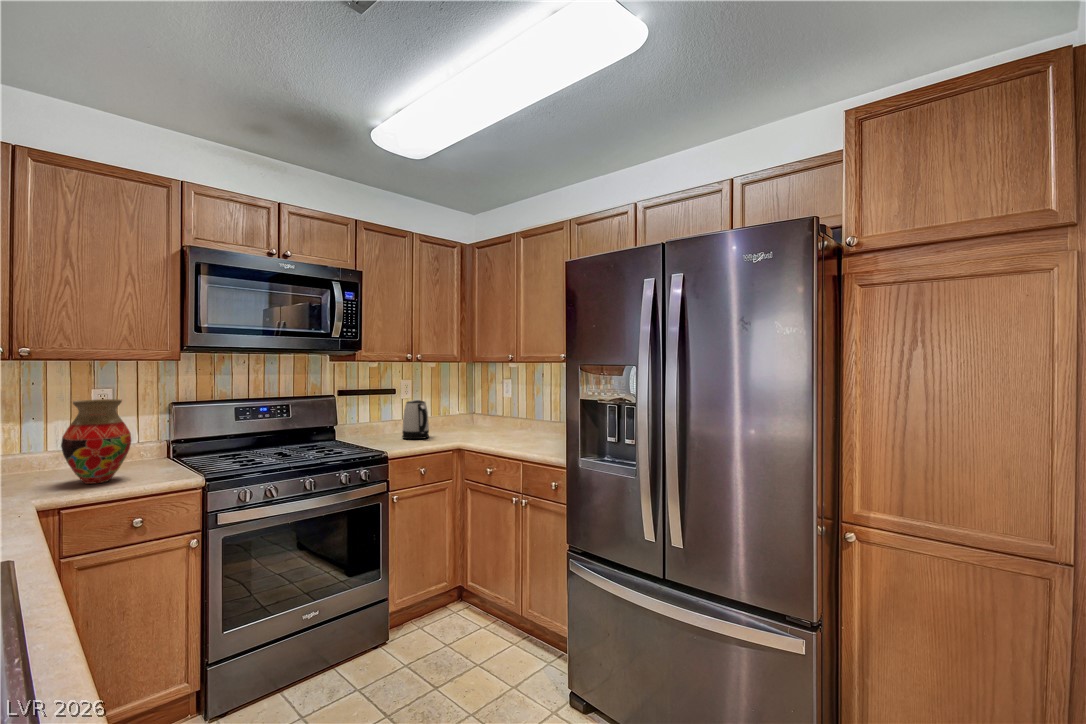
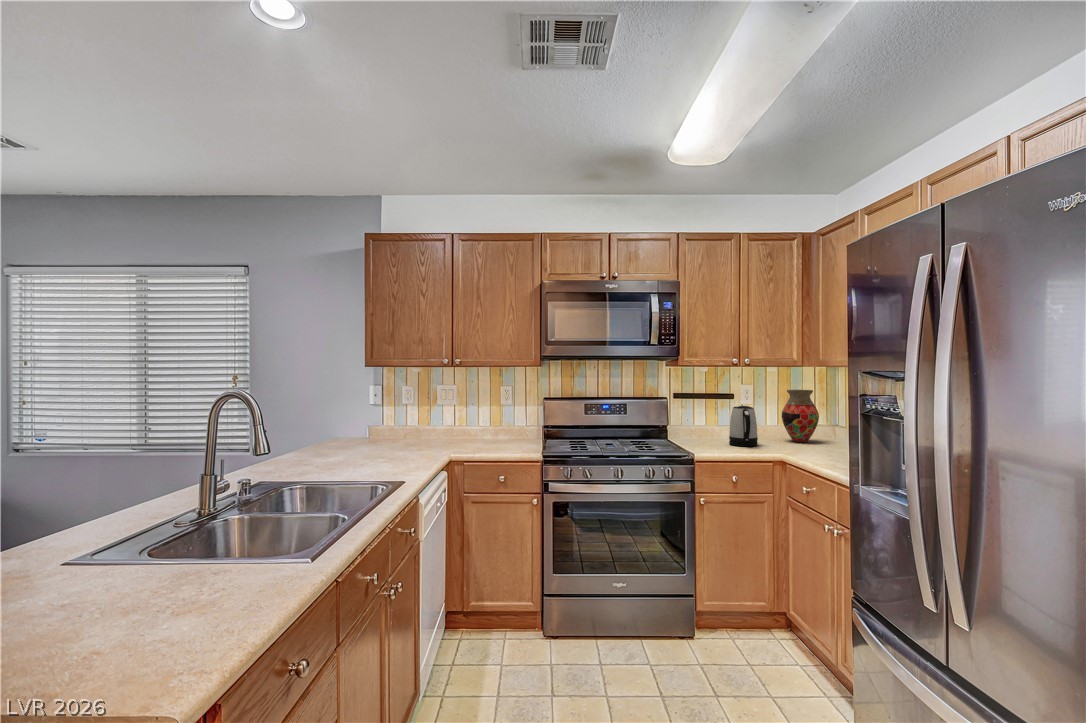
vase: present [61,399,131,484] -> present [782,390,819,442]

